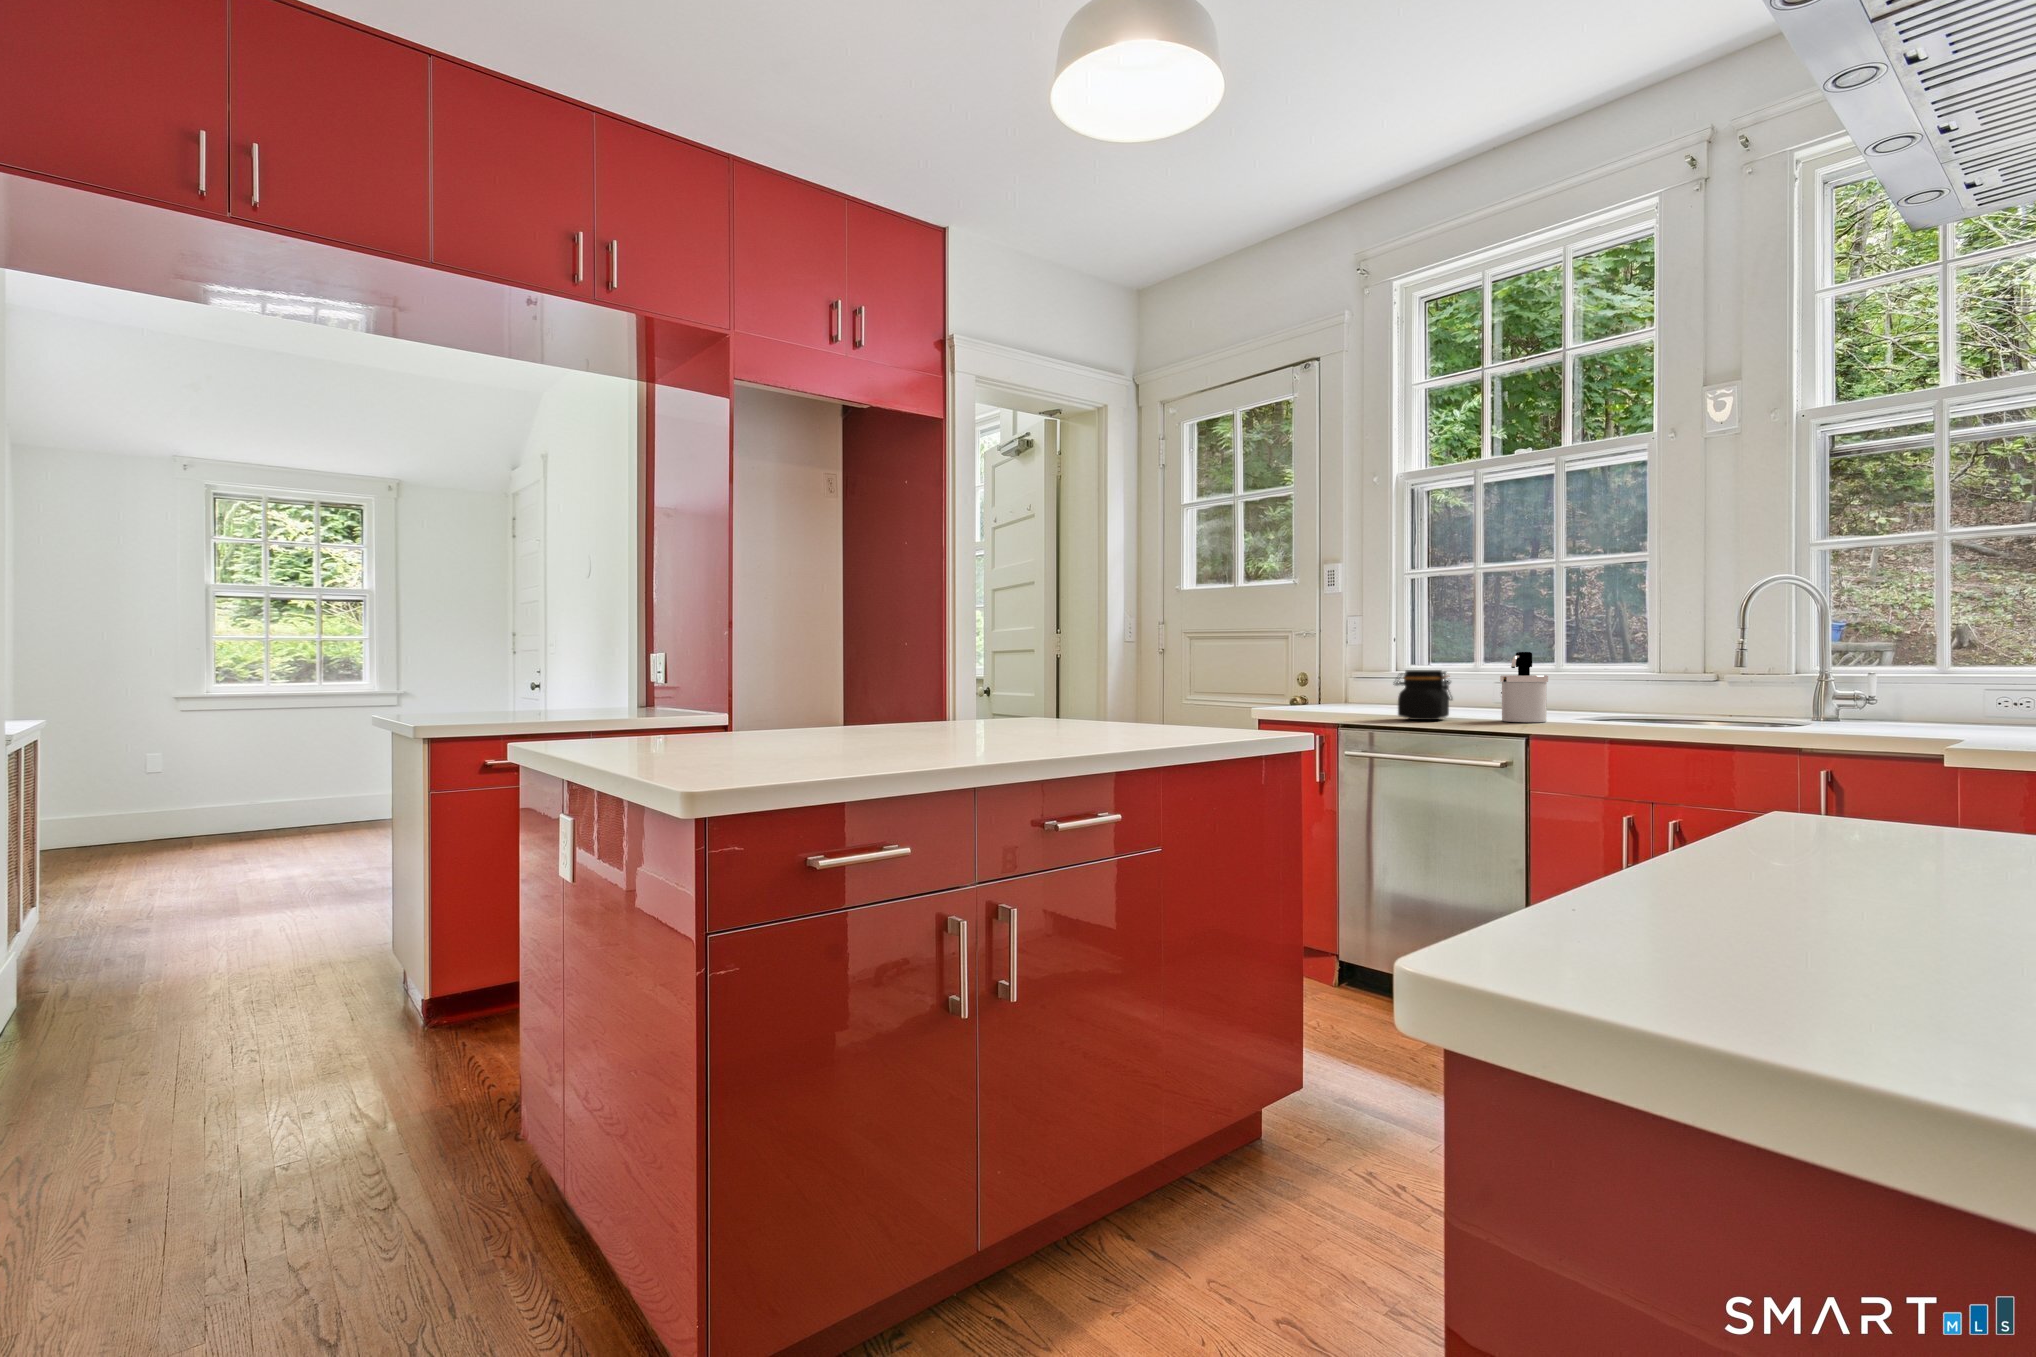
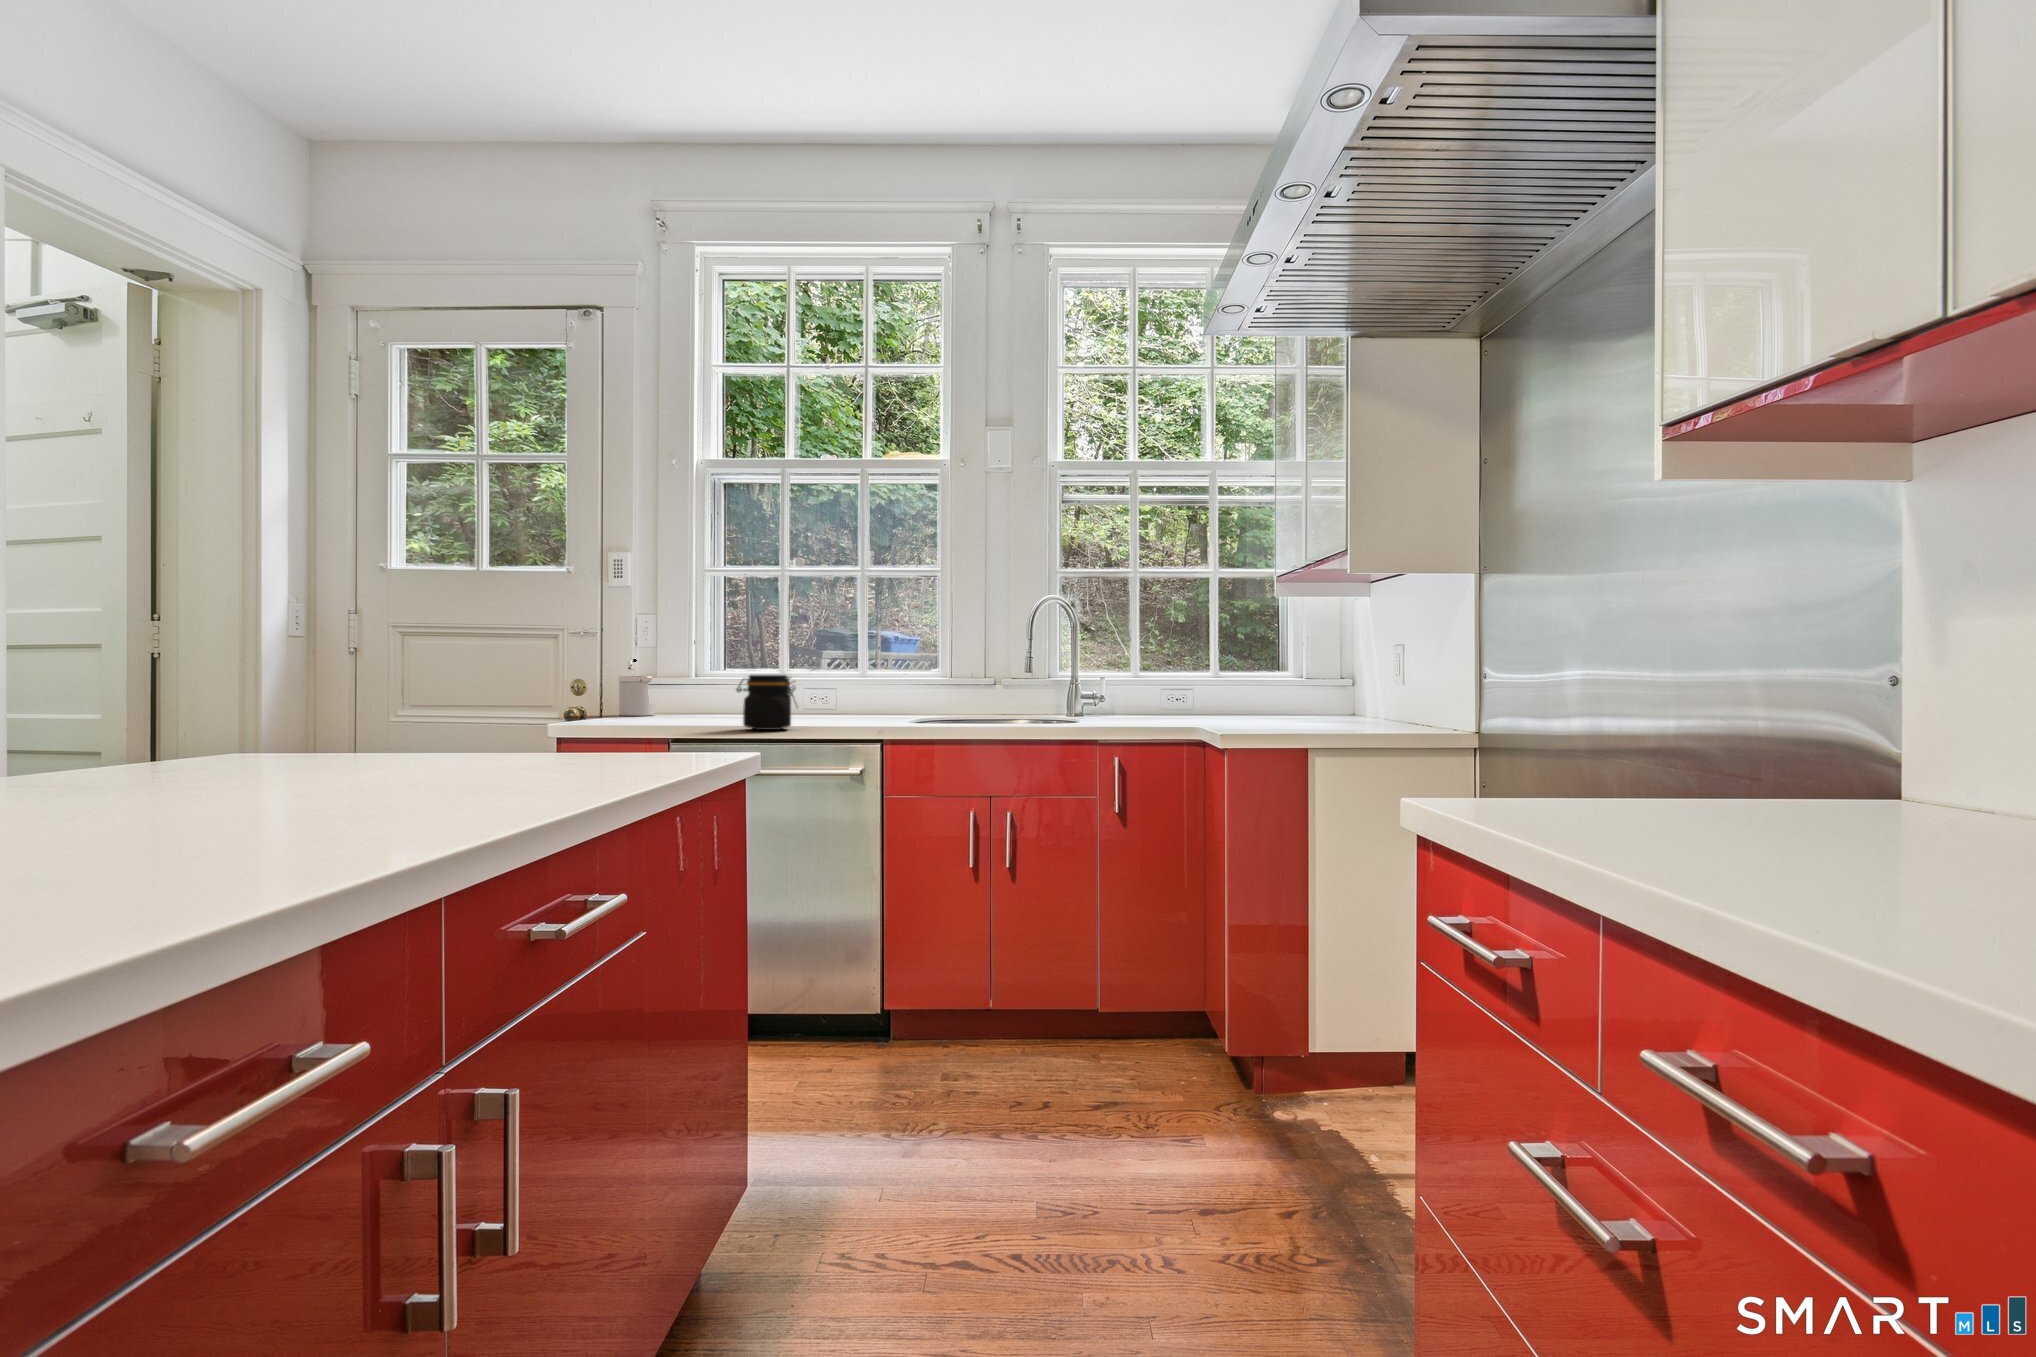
soap dispenser: present [1500,652,1548,722] -> present [618,659,655,716]

